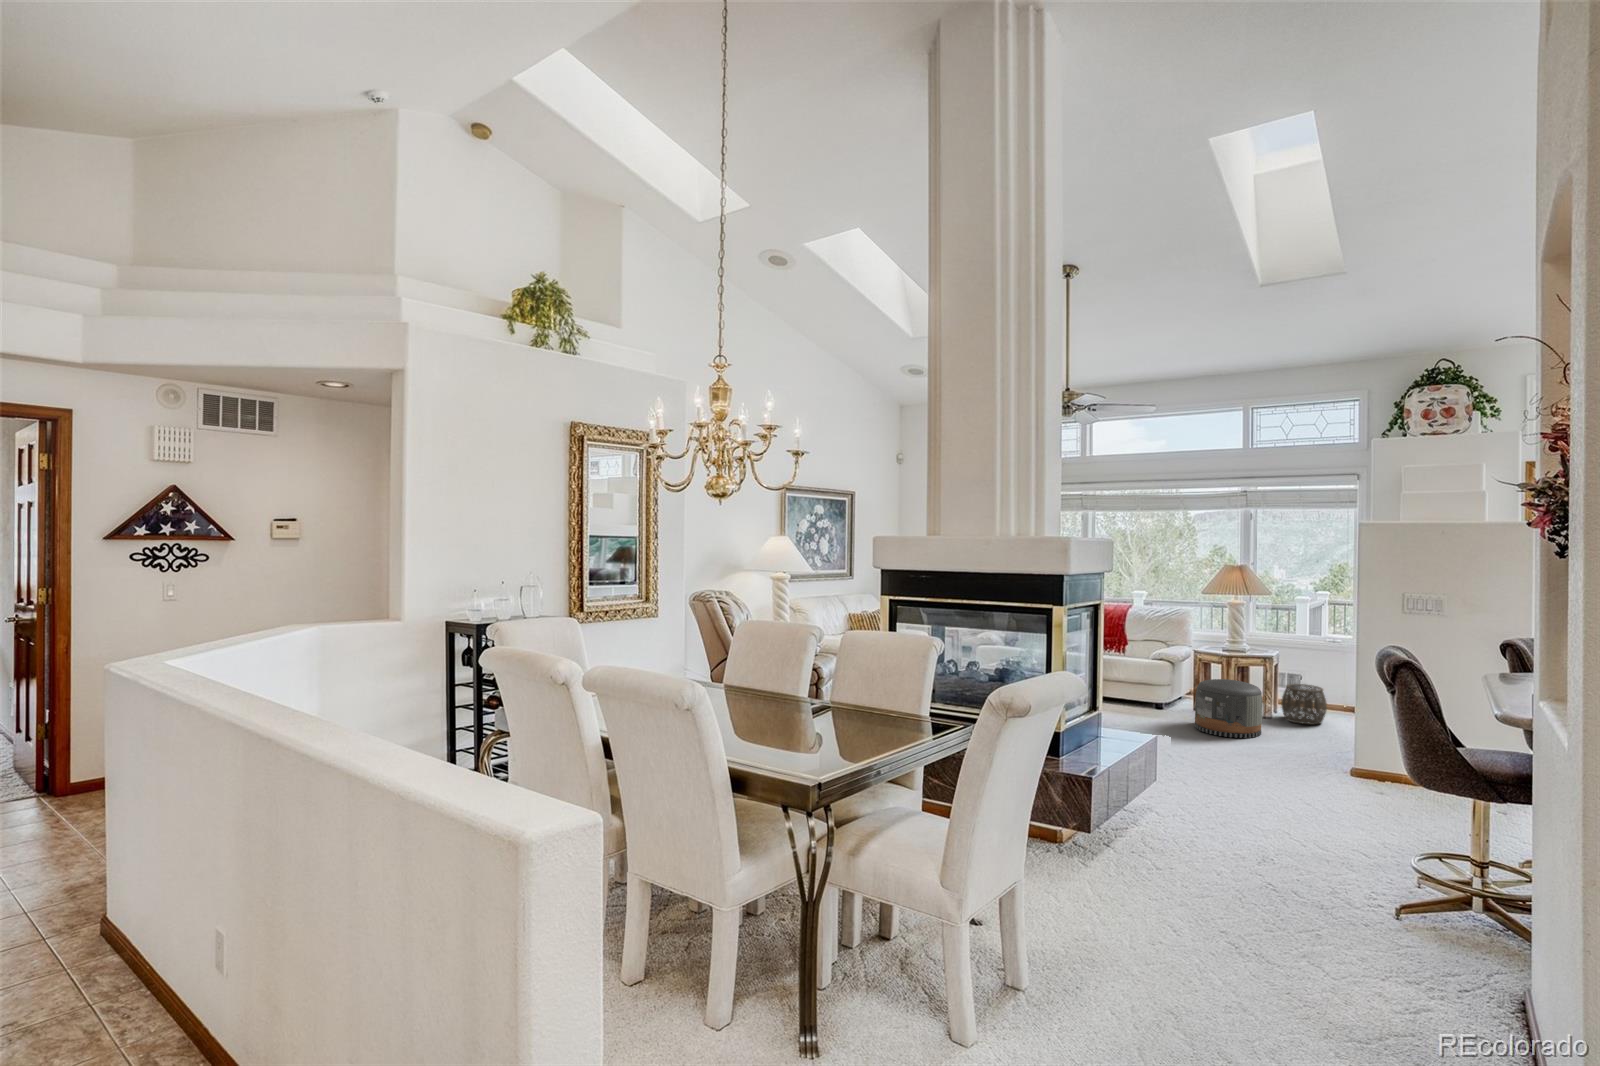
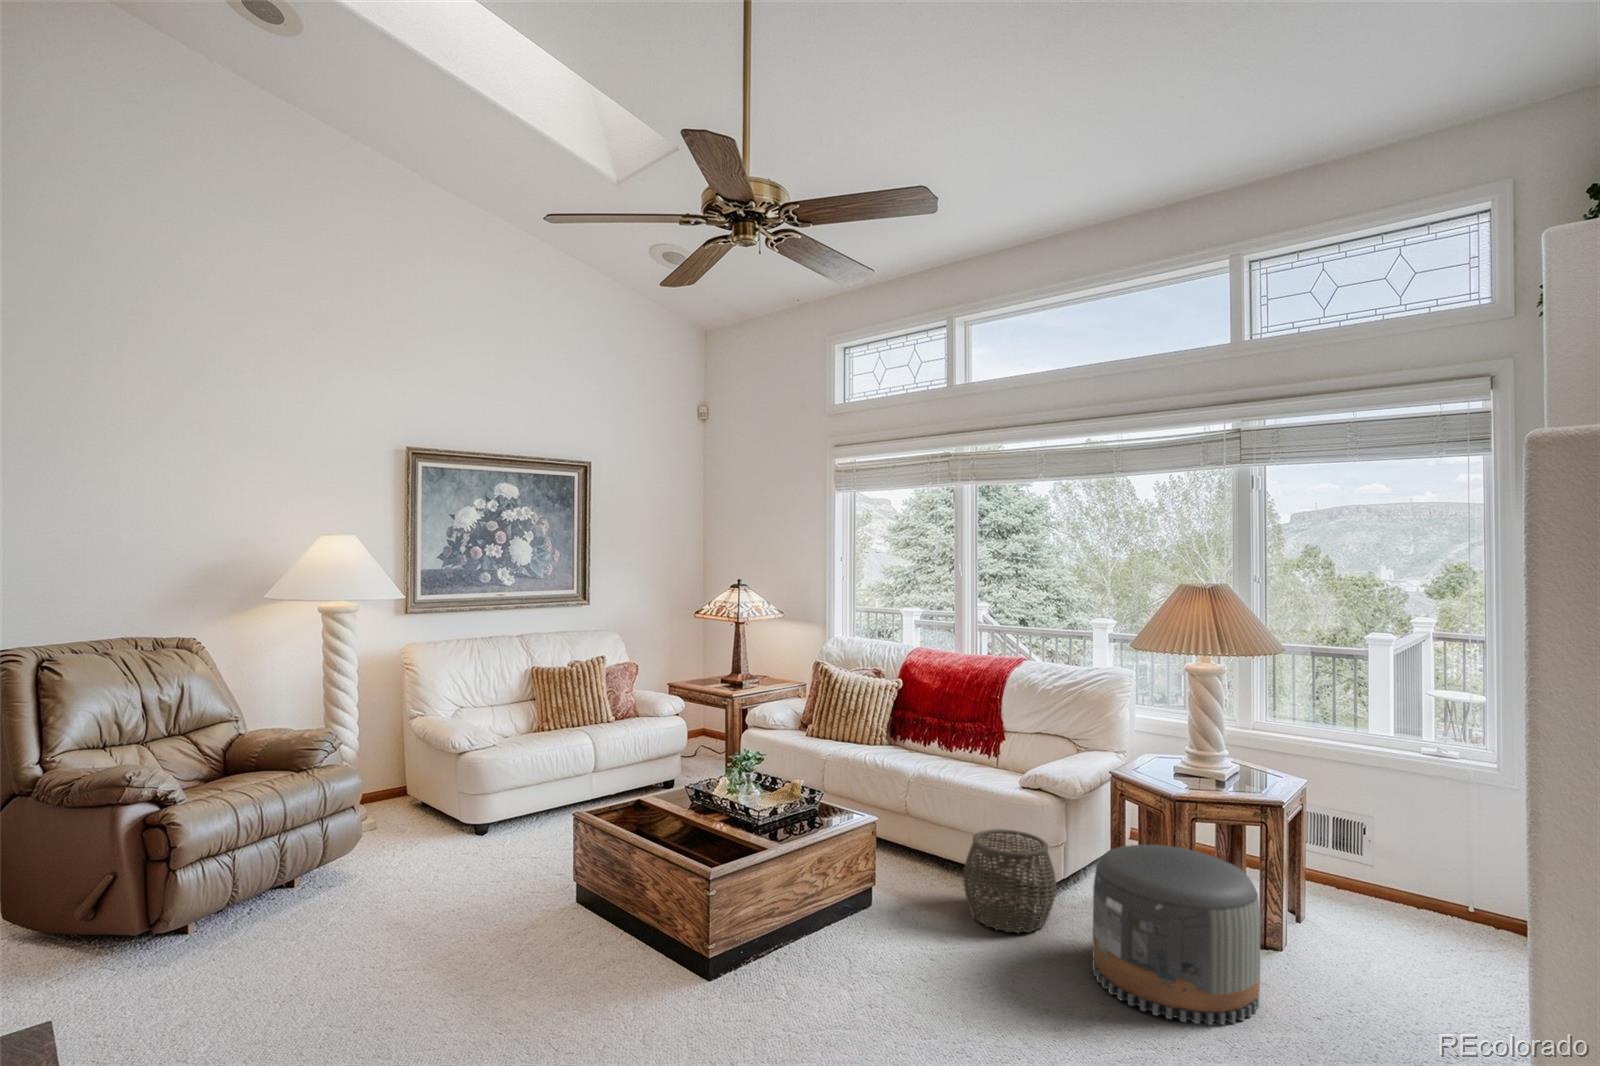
woven basket: present [1281,684,1327,725] -> present [963,829,1056,933]

